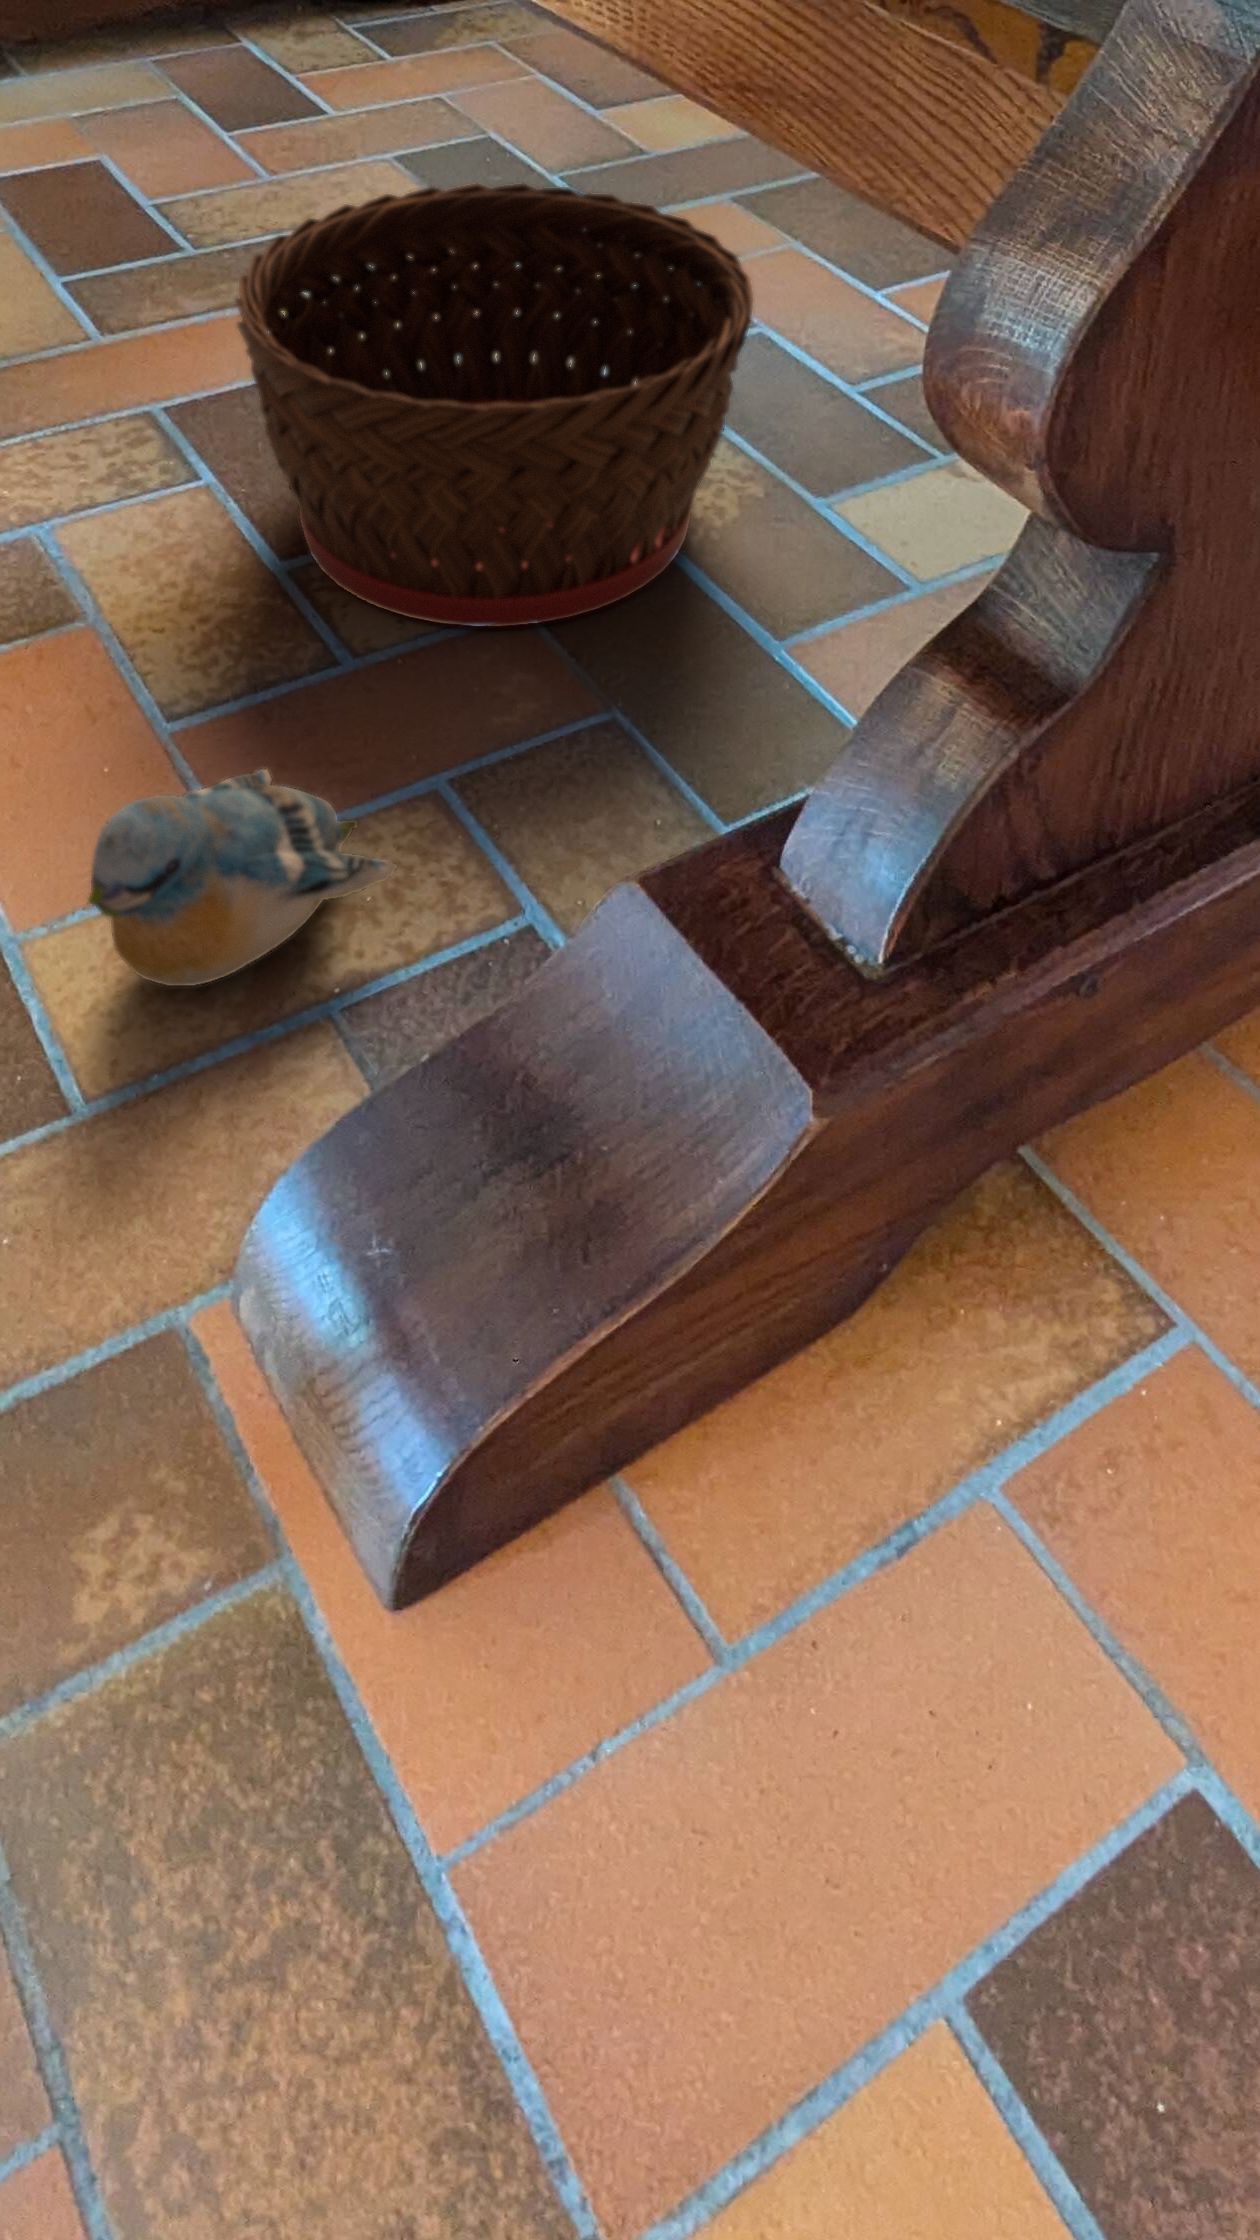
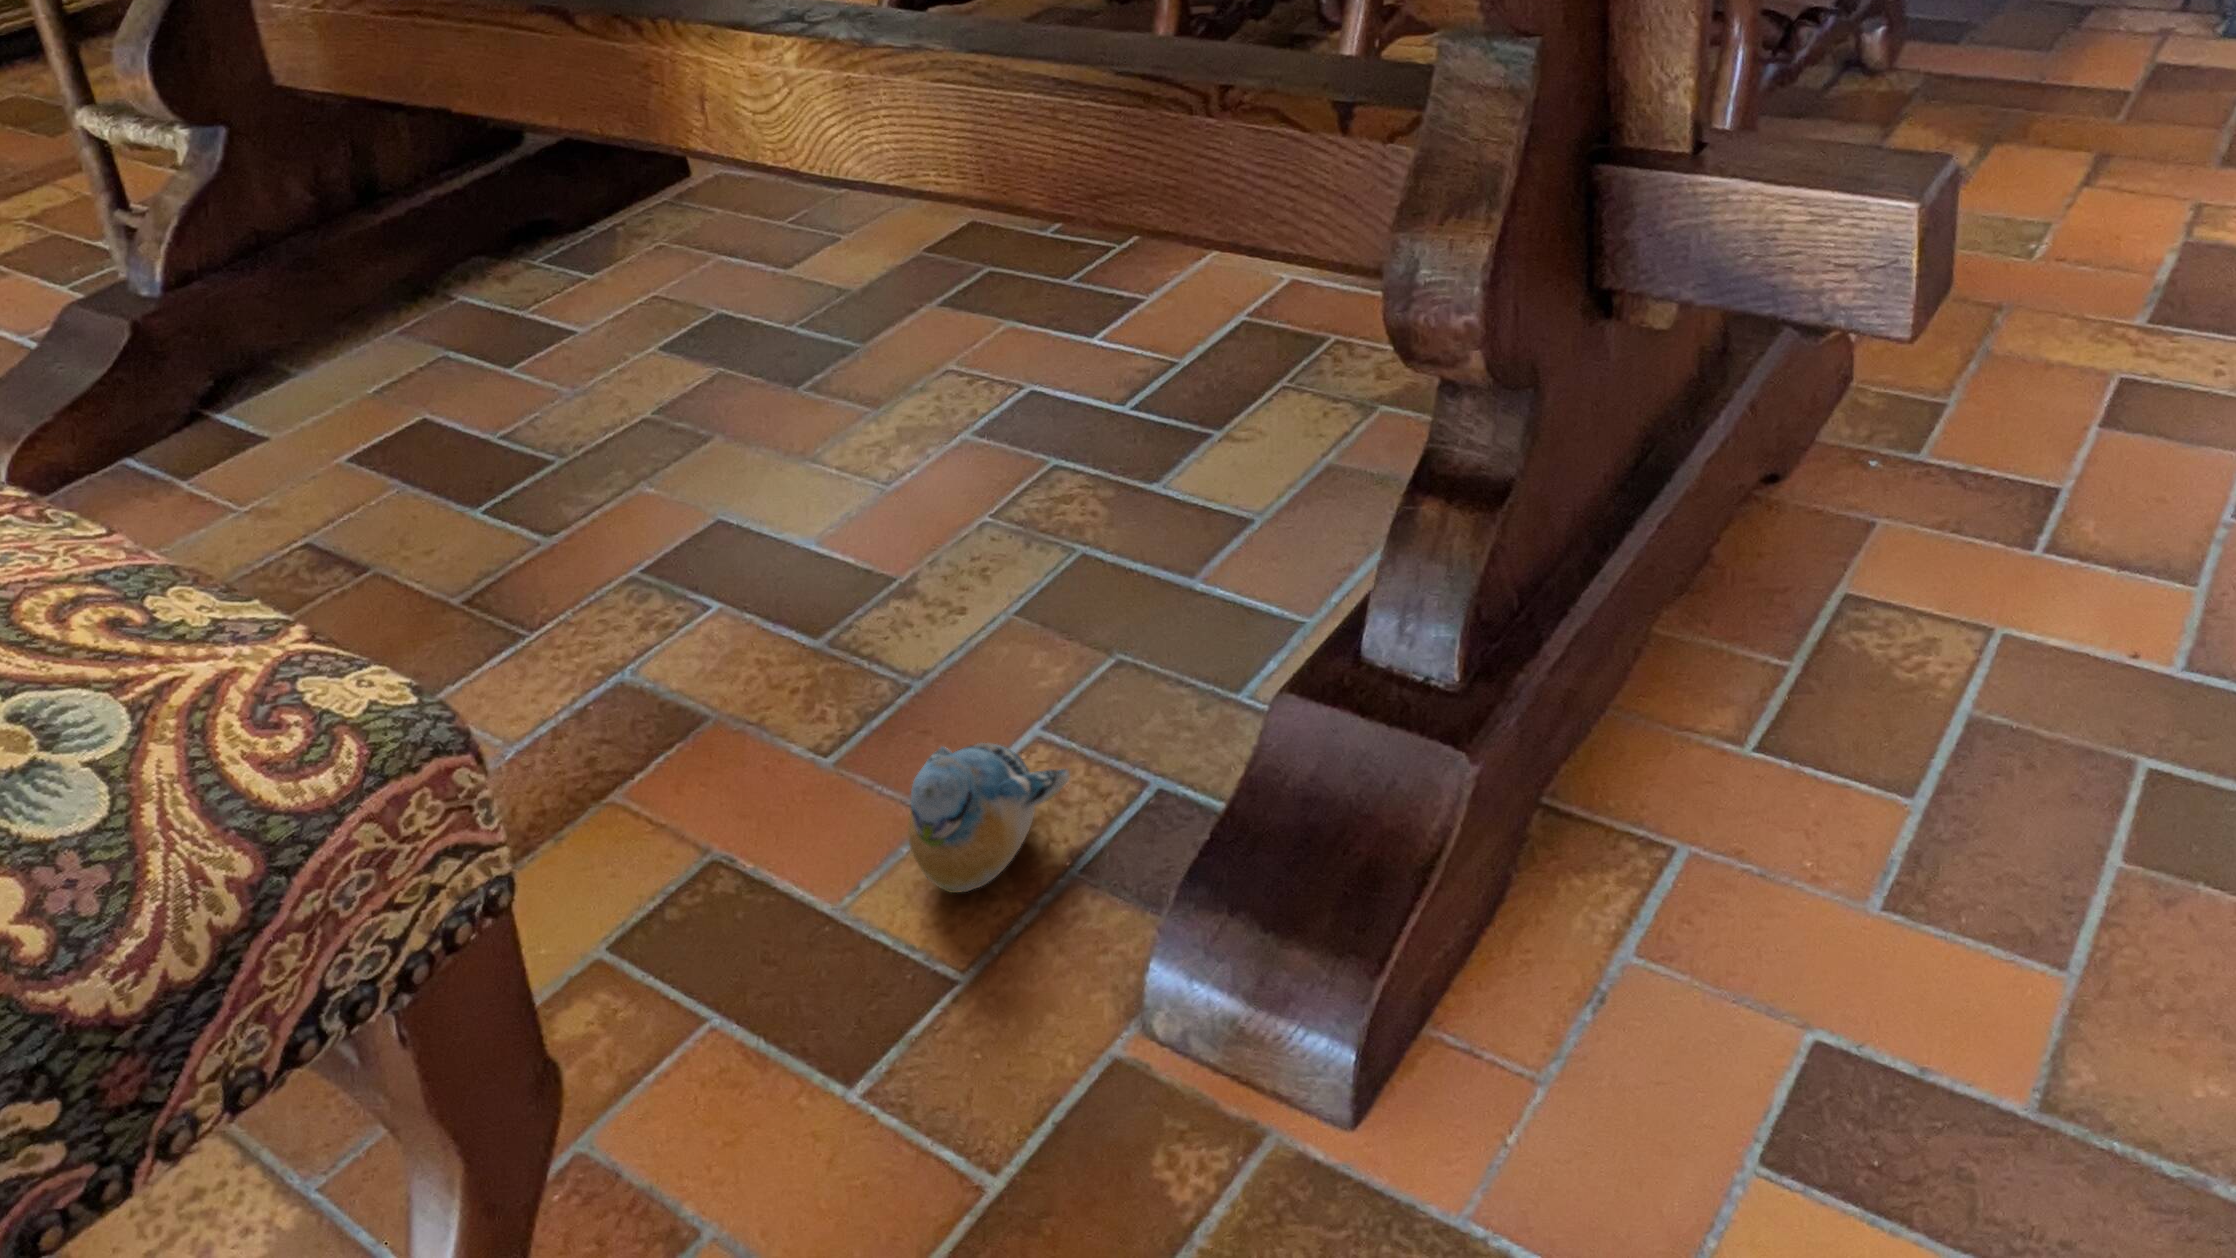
basket: present [236,183,753,627] -> none [733,307,1107,642]

